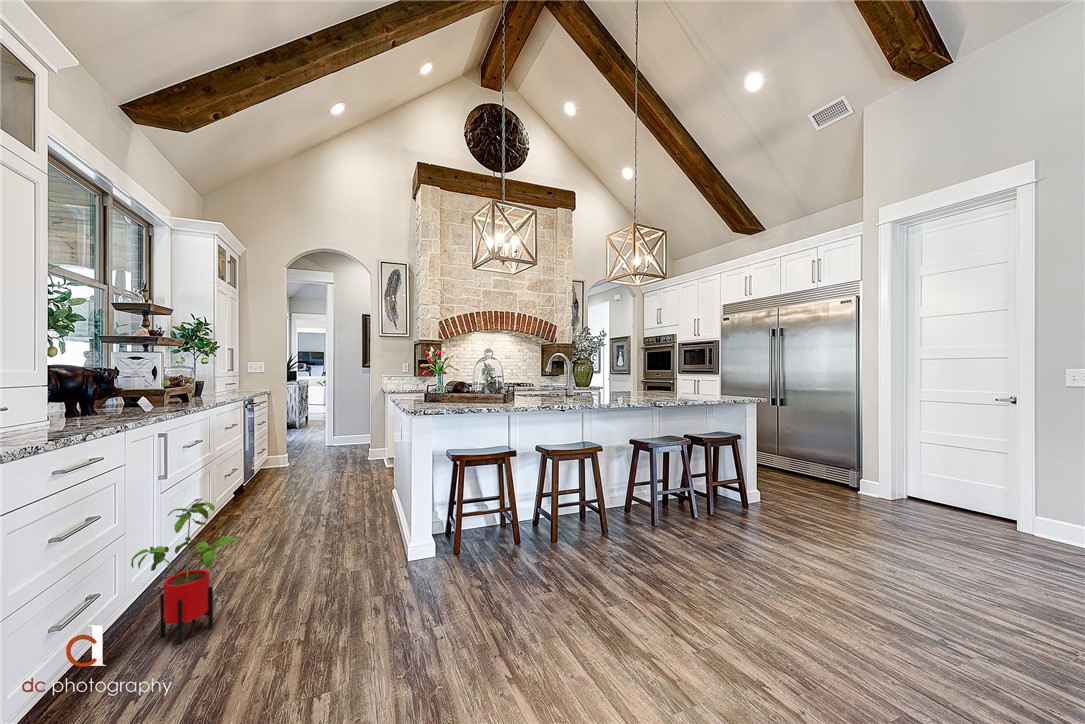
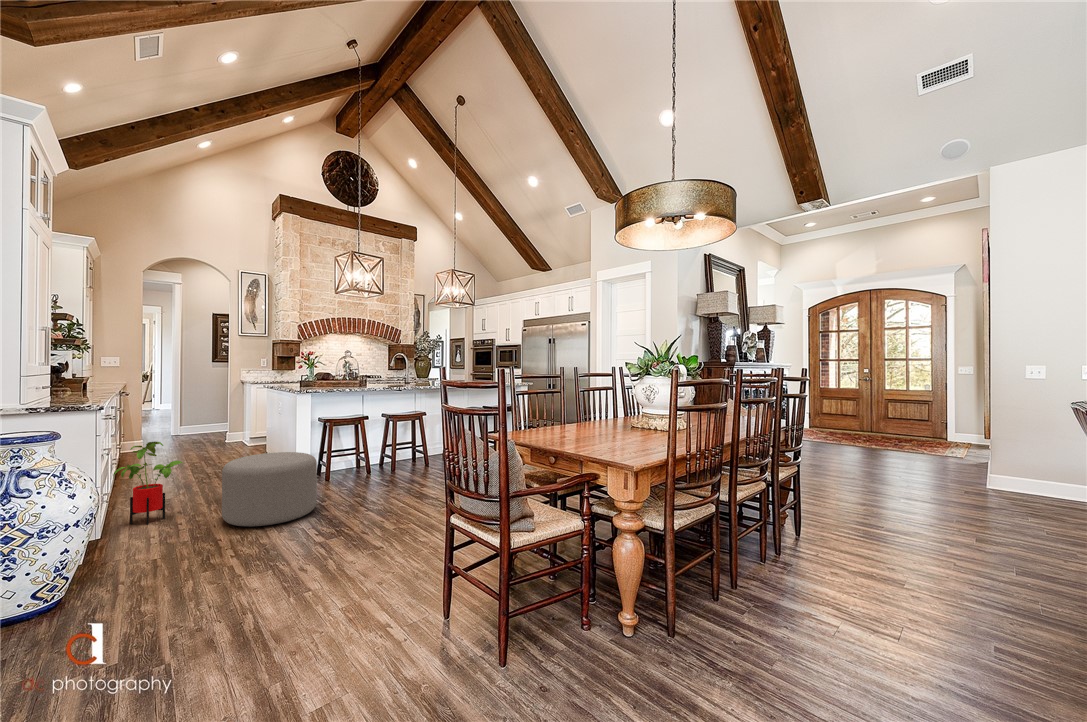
ottoman: none [273,528,429,691] -> present [222,452,317,526]

